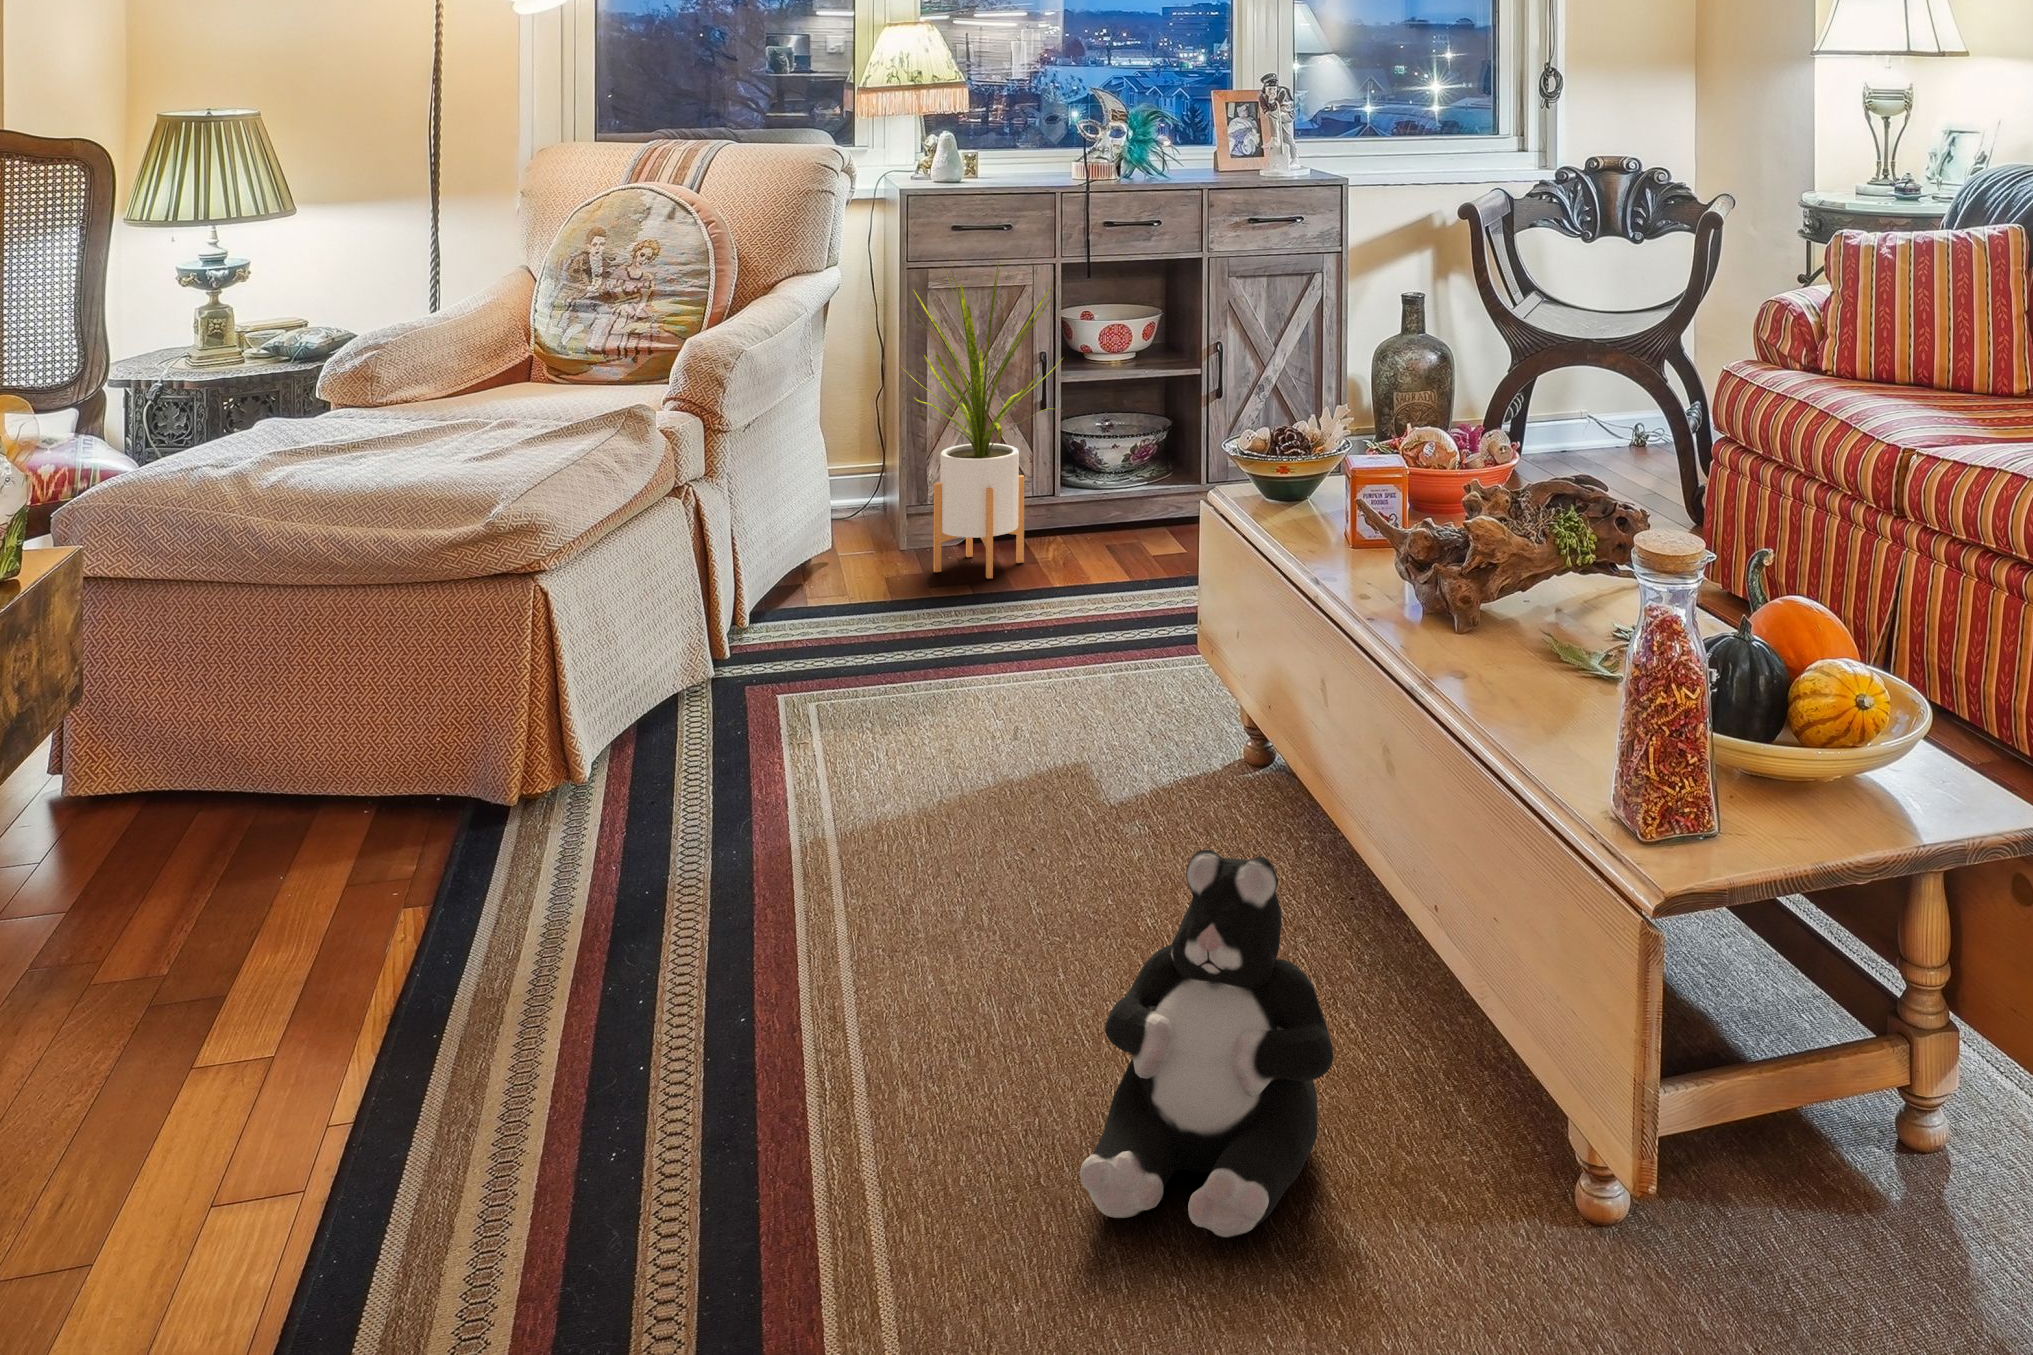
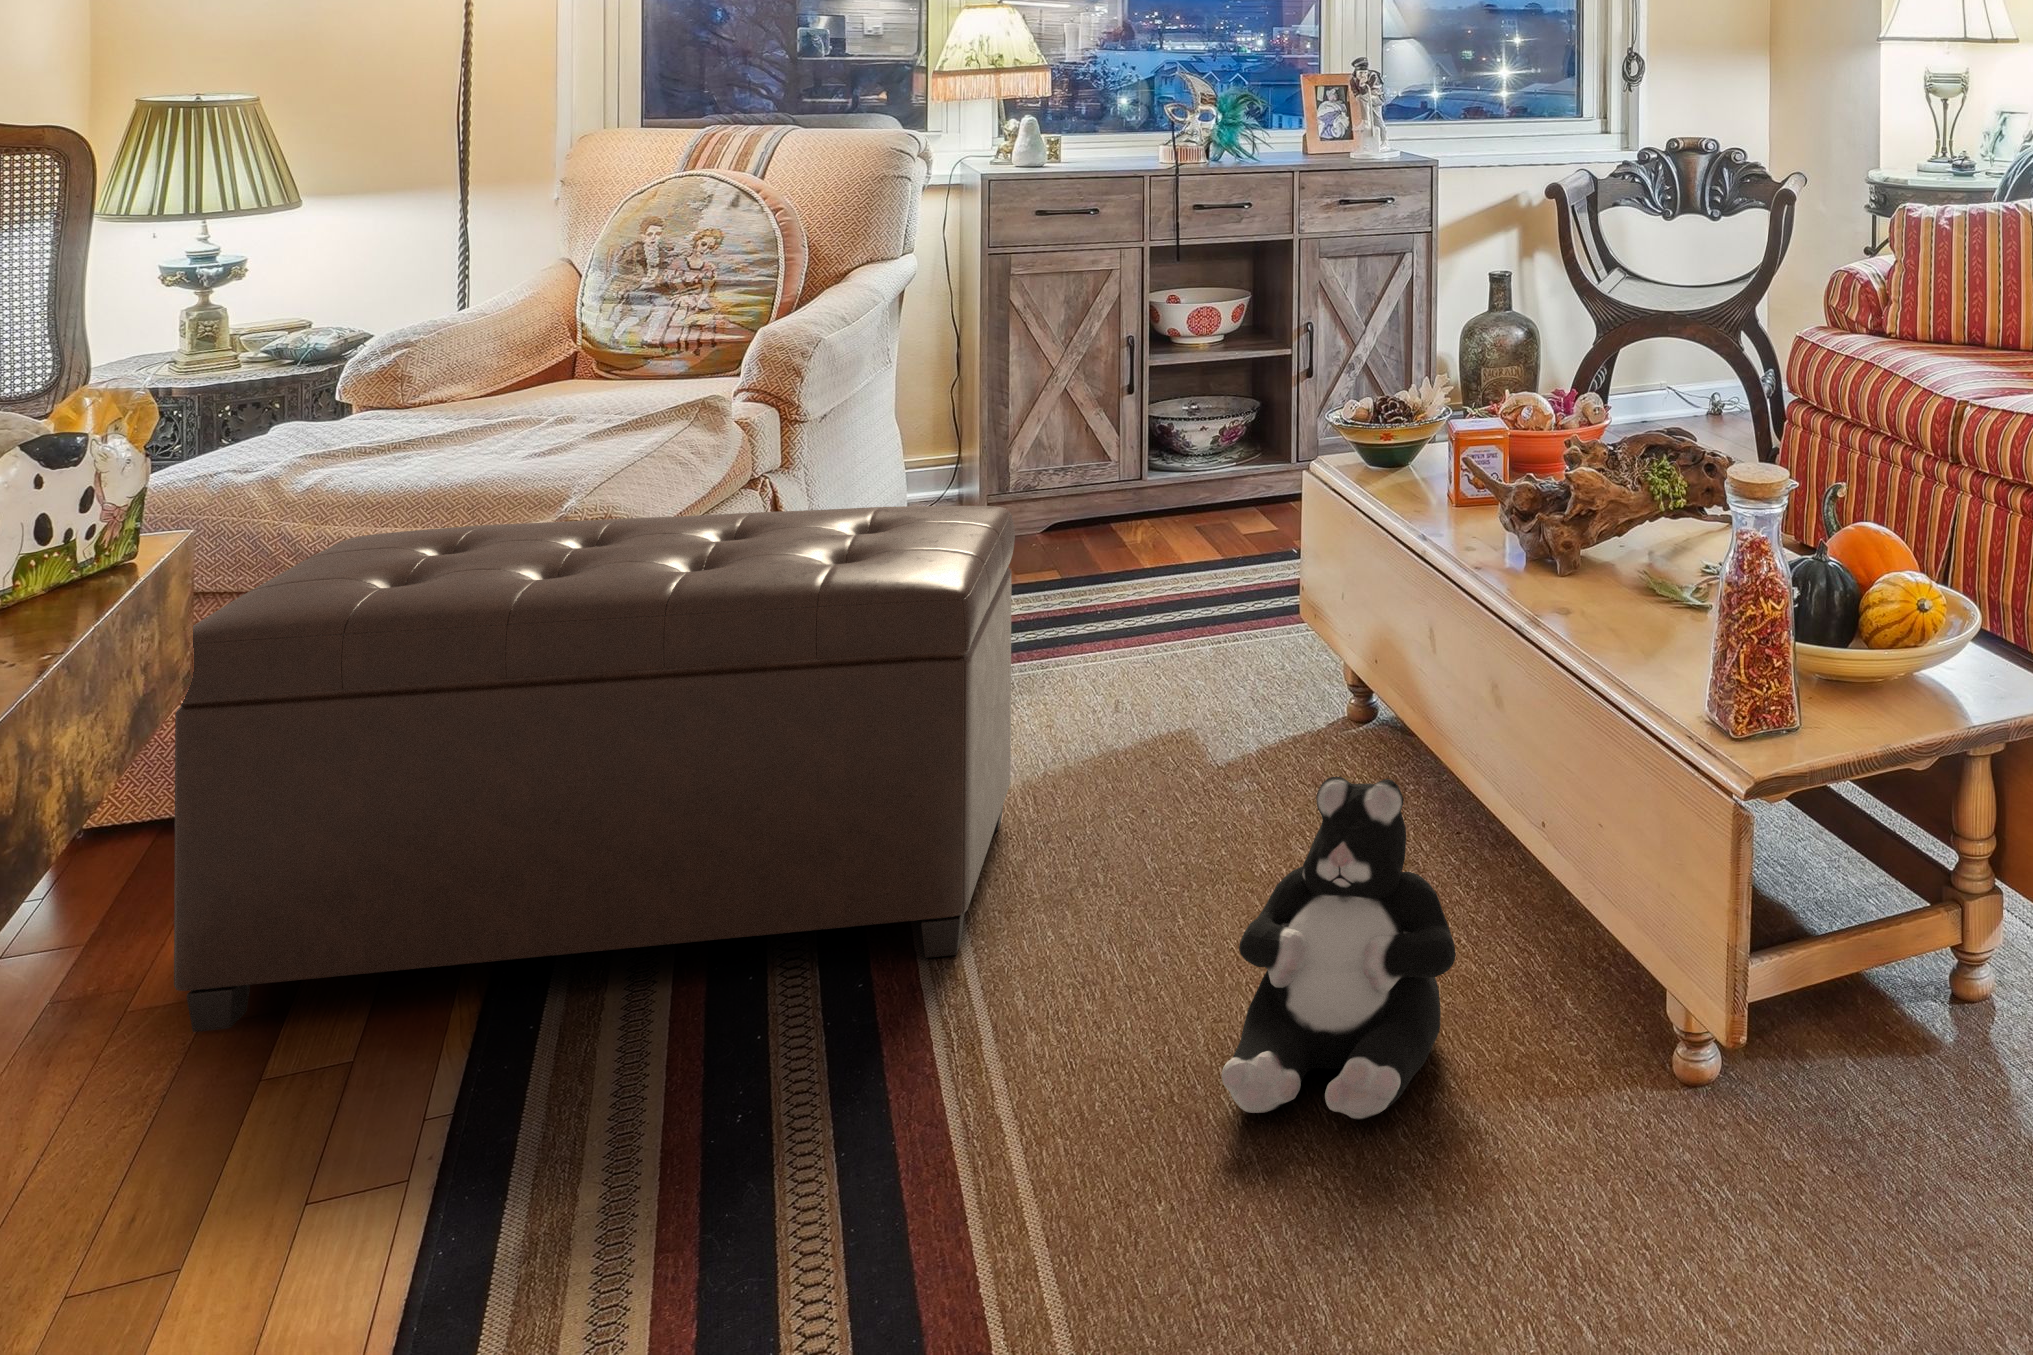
house plant: present [901,262,1063,579] -> none [981,244,1154,562]
ottoman: none [109,530,903,1021] -> present [174,506,1015,1032]

